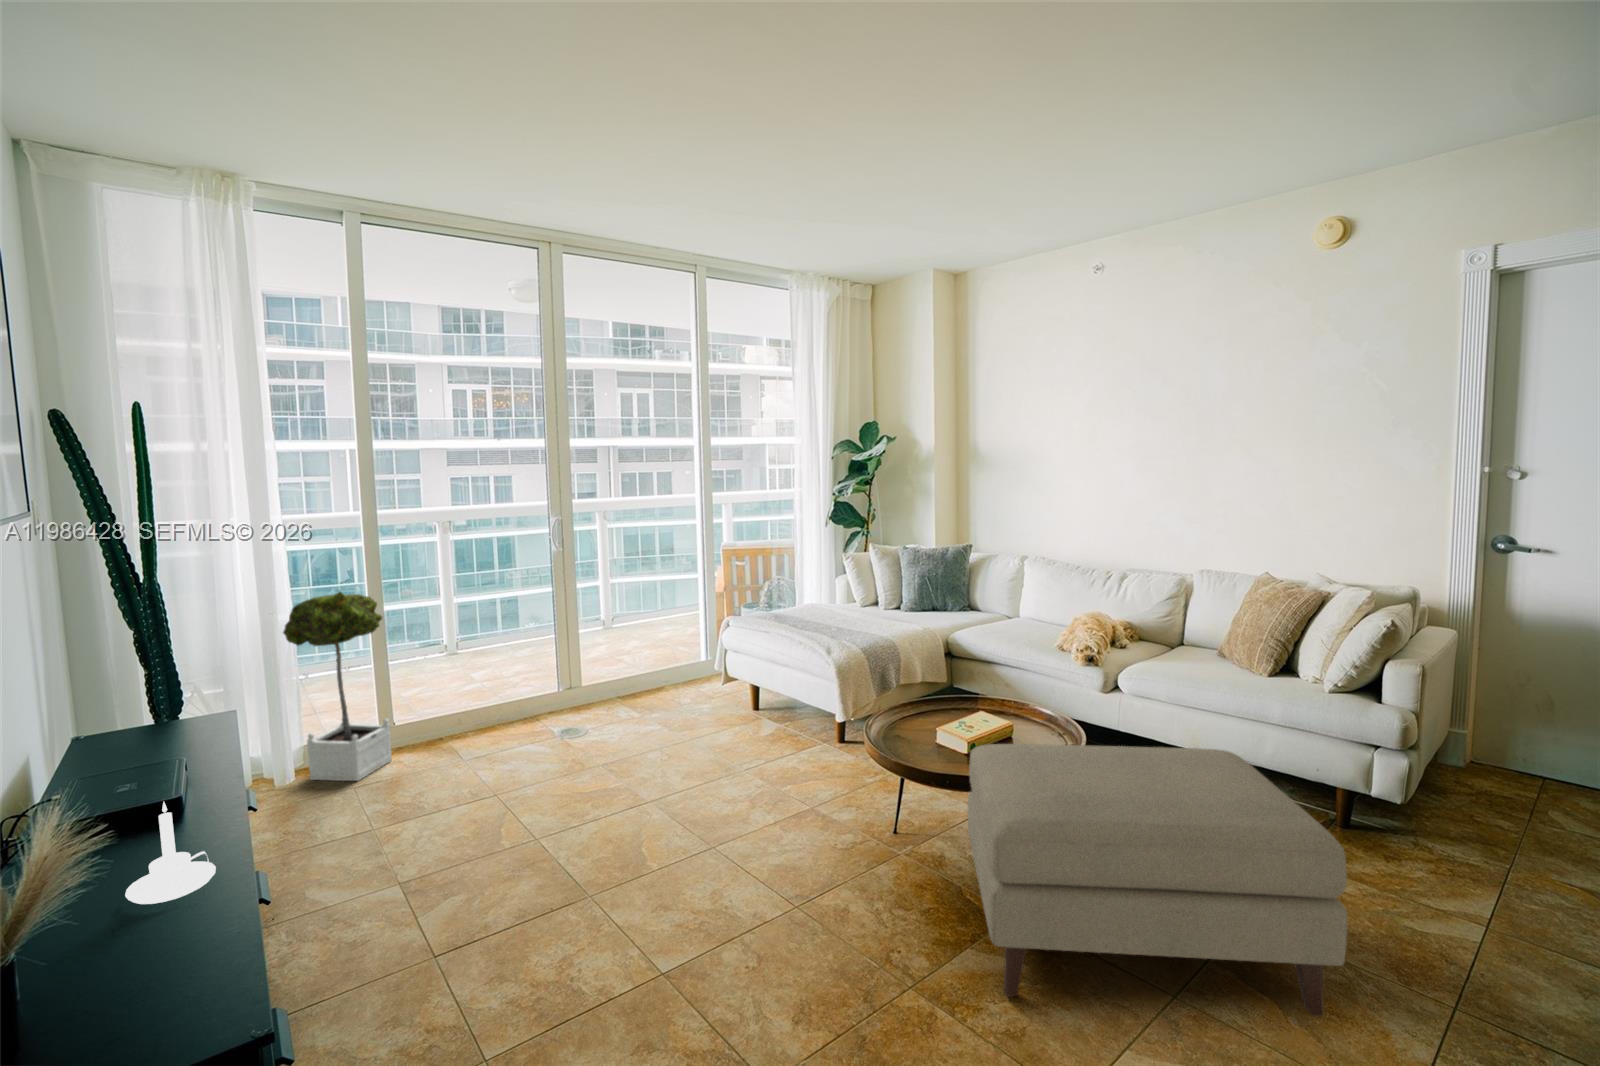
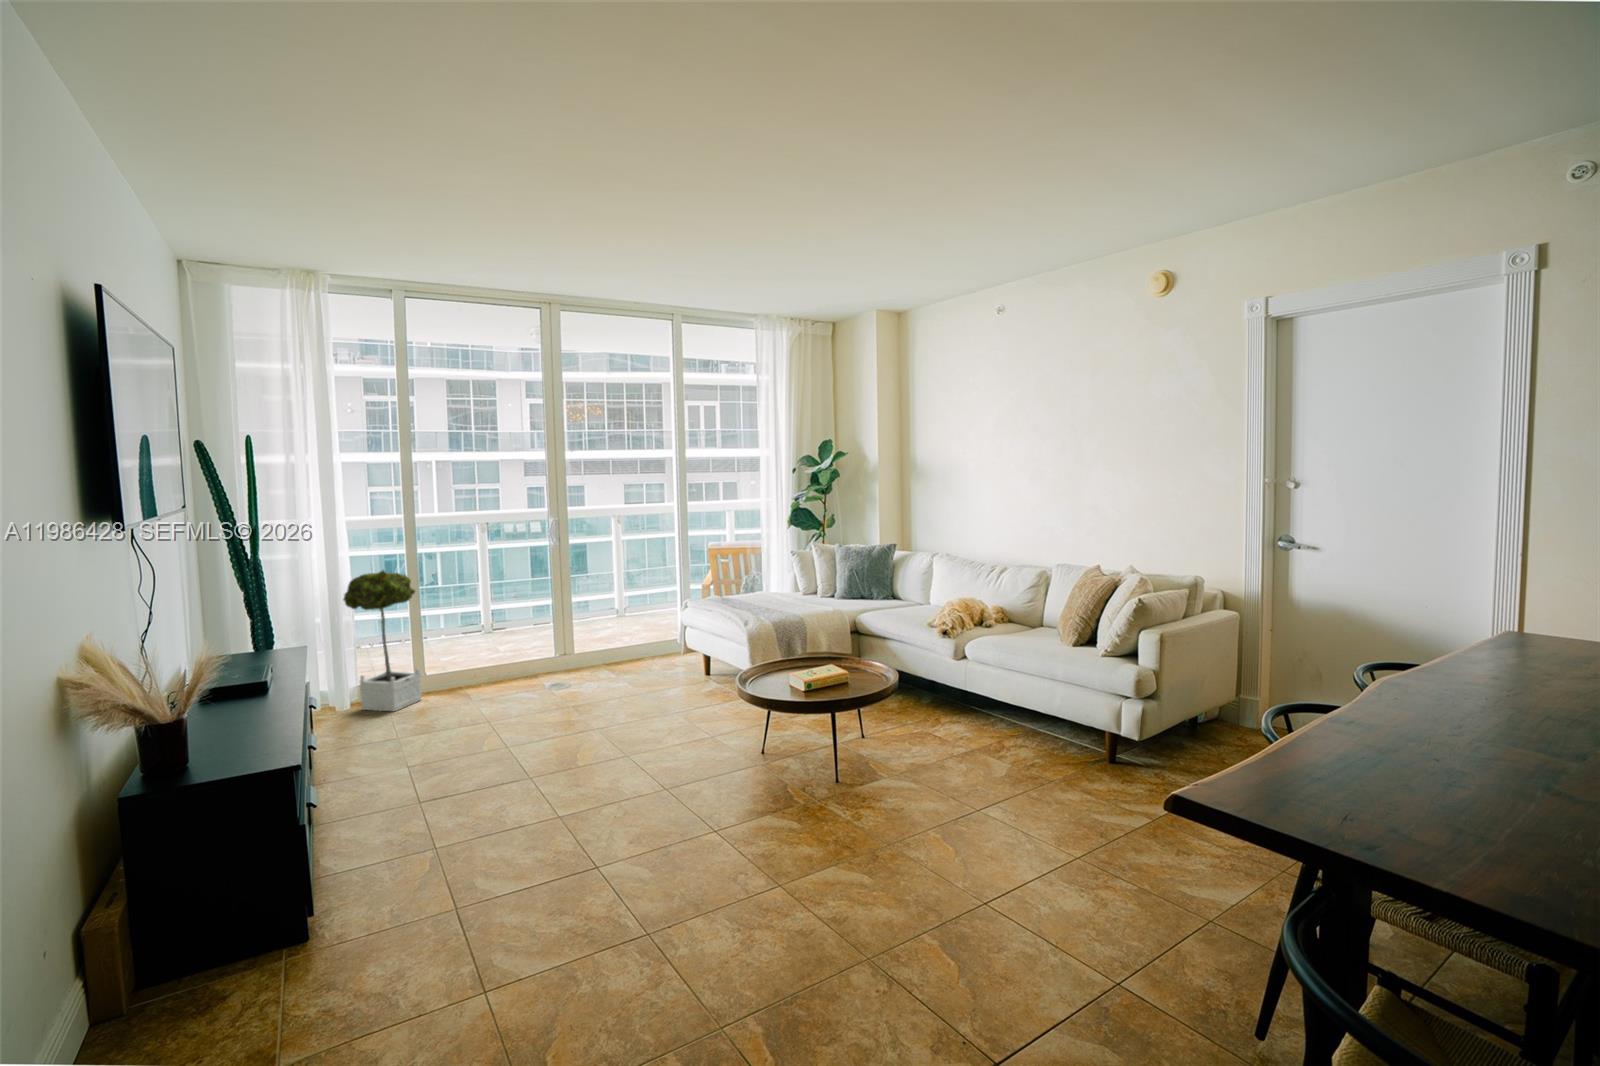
ottoman: present [968,744,1348,1016] -> none [758,681,986,858]
candle holder: present [125,802,216,904] -> none [222,672,272,728]

